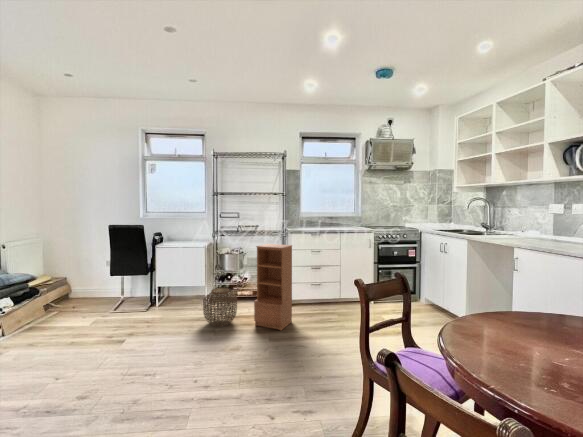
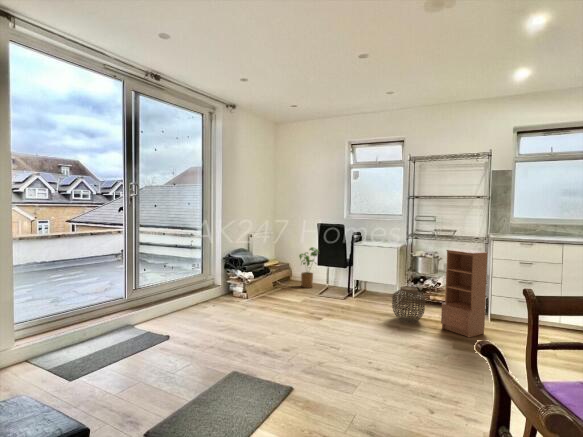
house plant: none [82,254,115,305] -> present [299,247,318,288]

